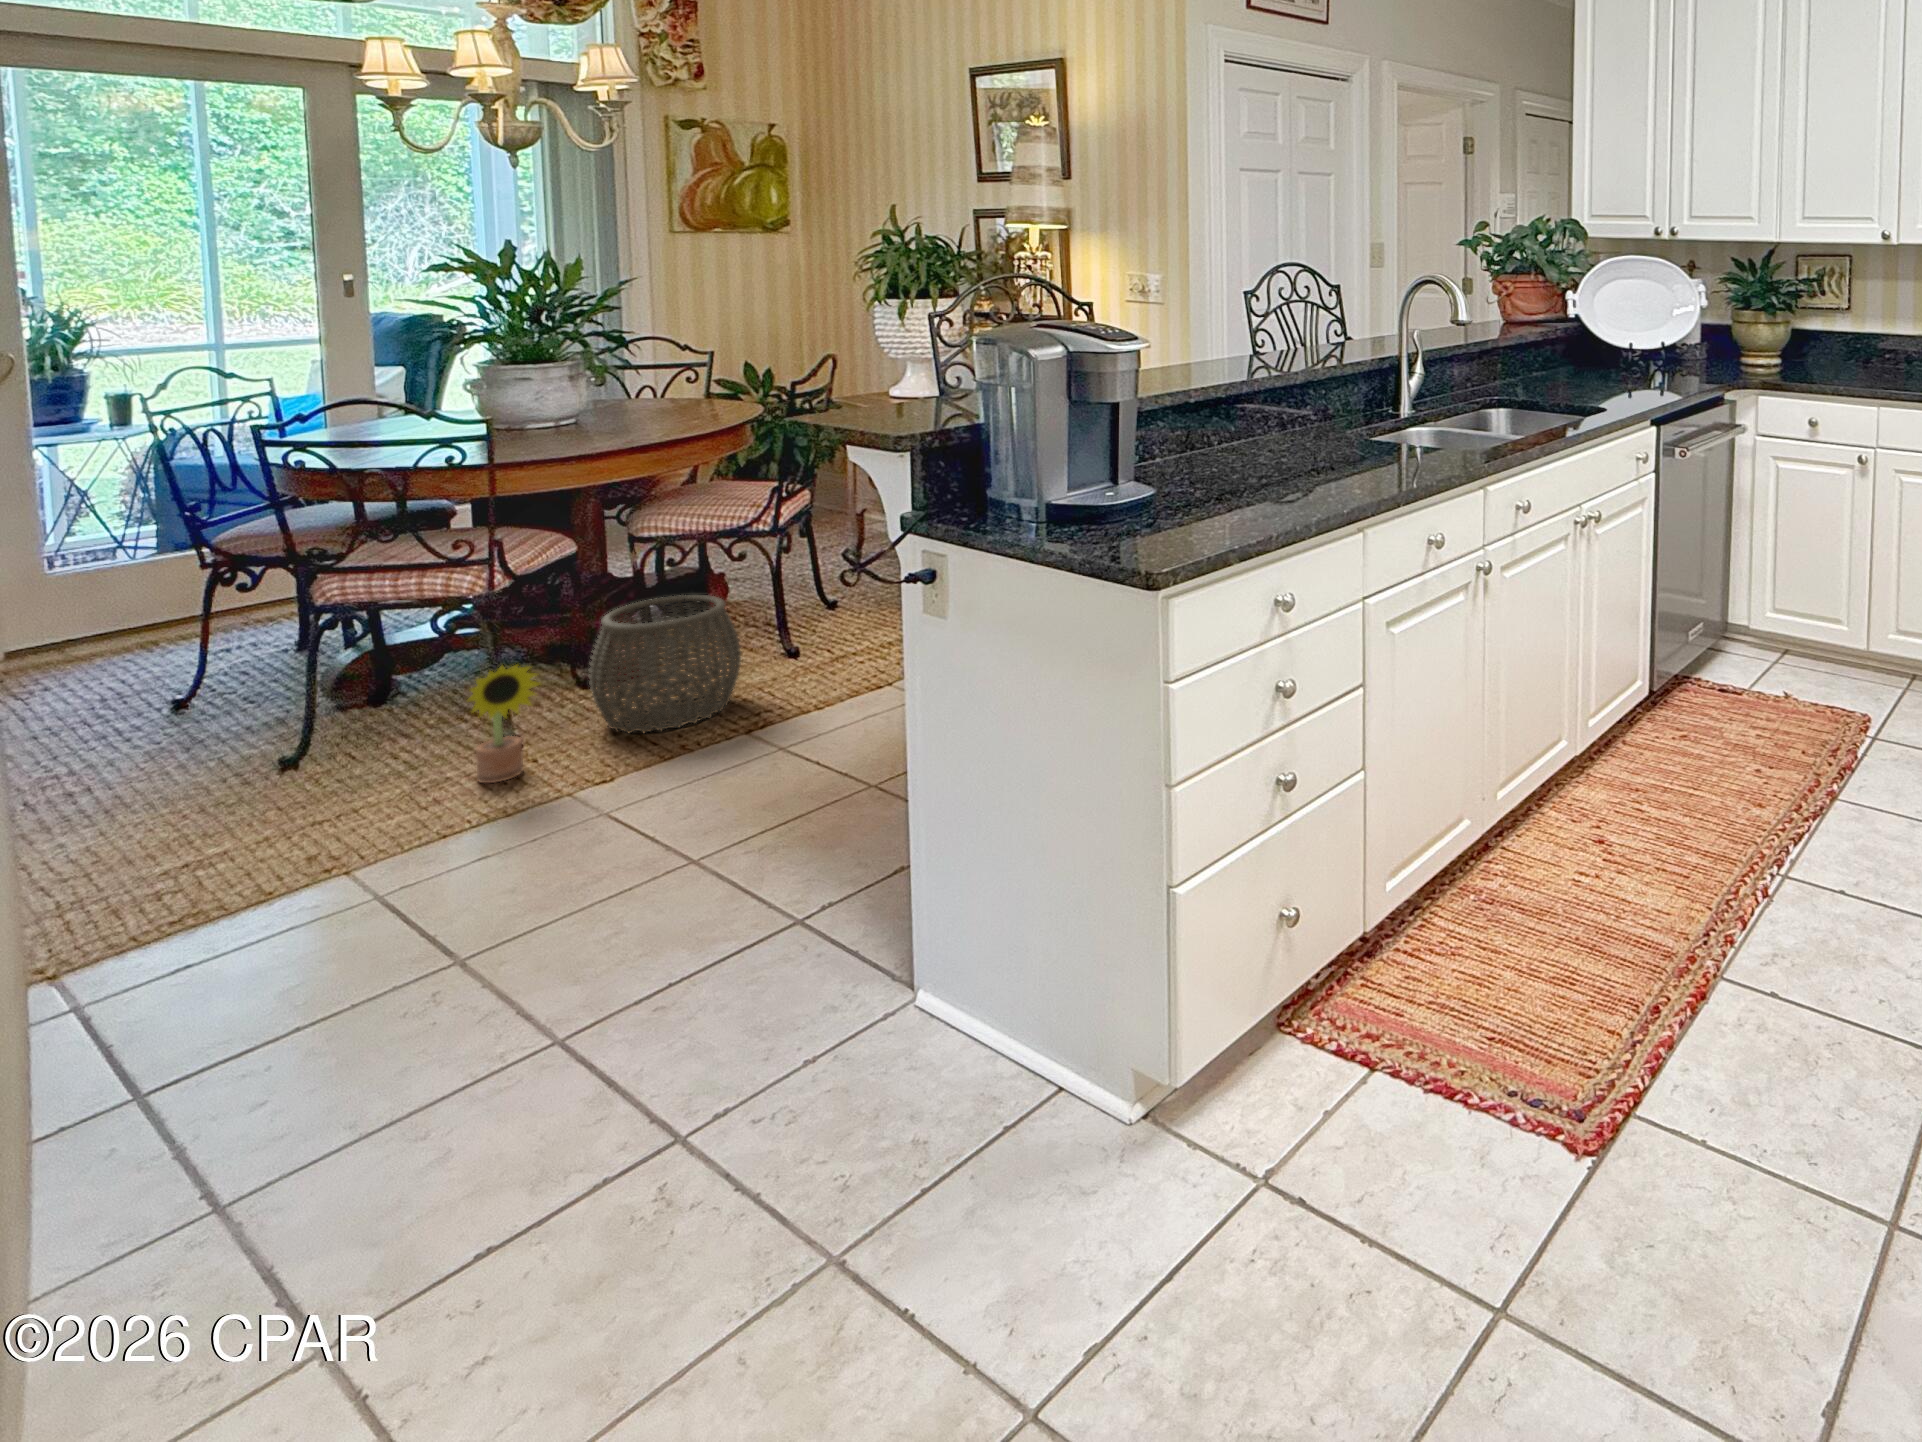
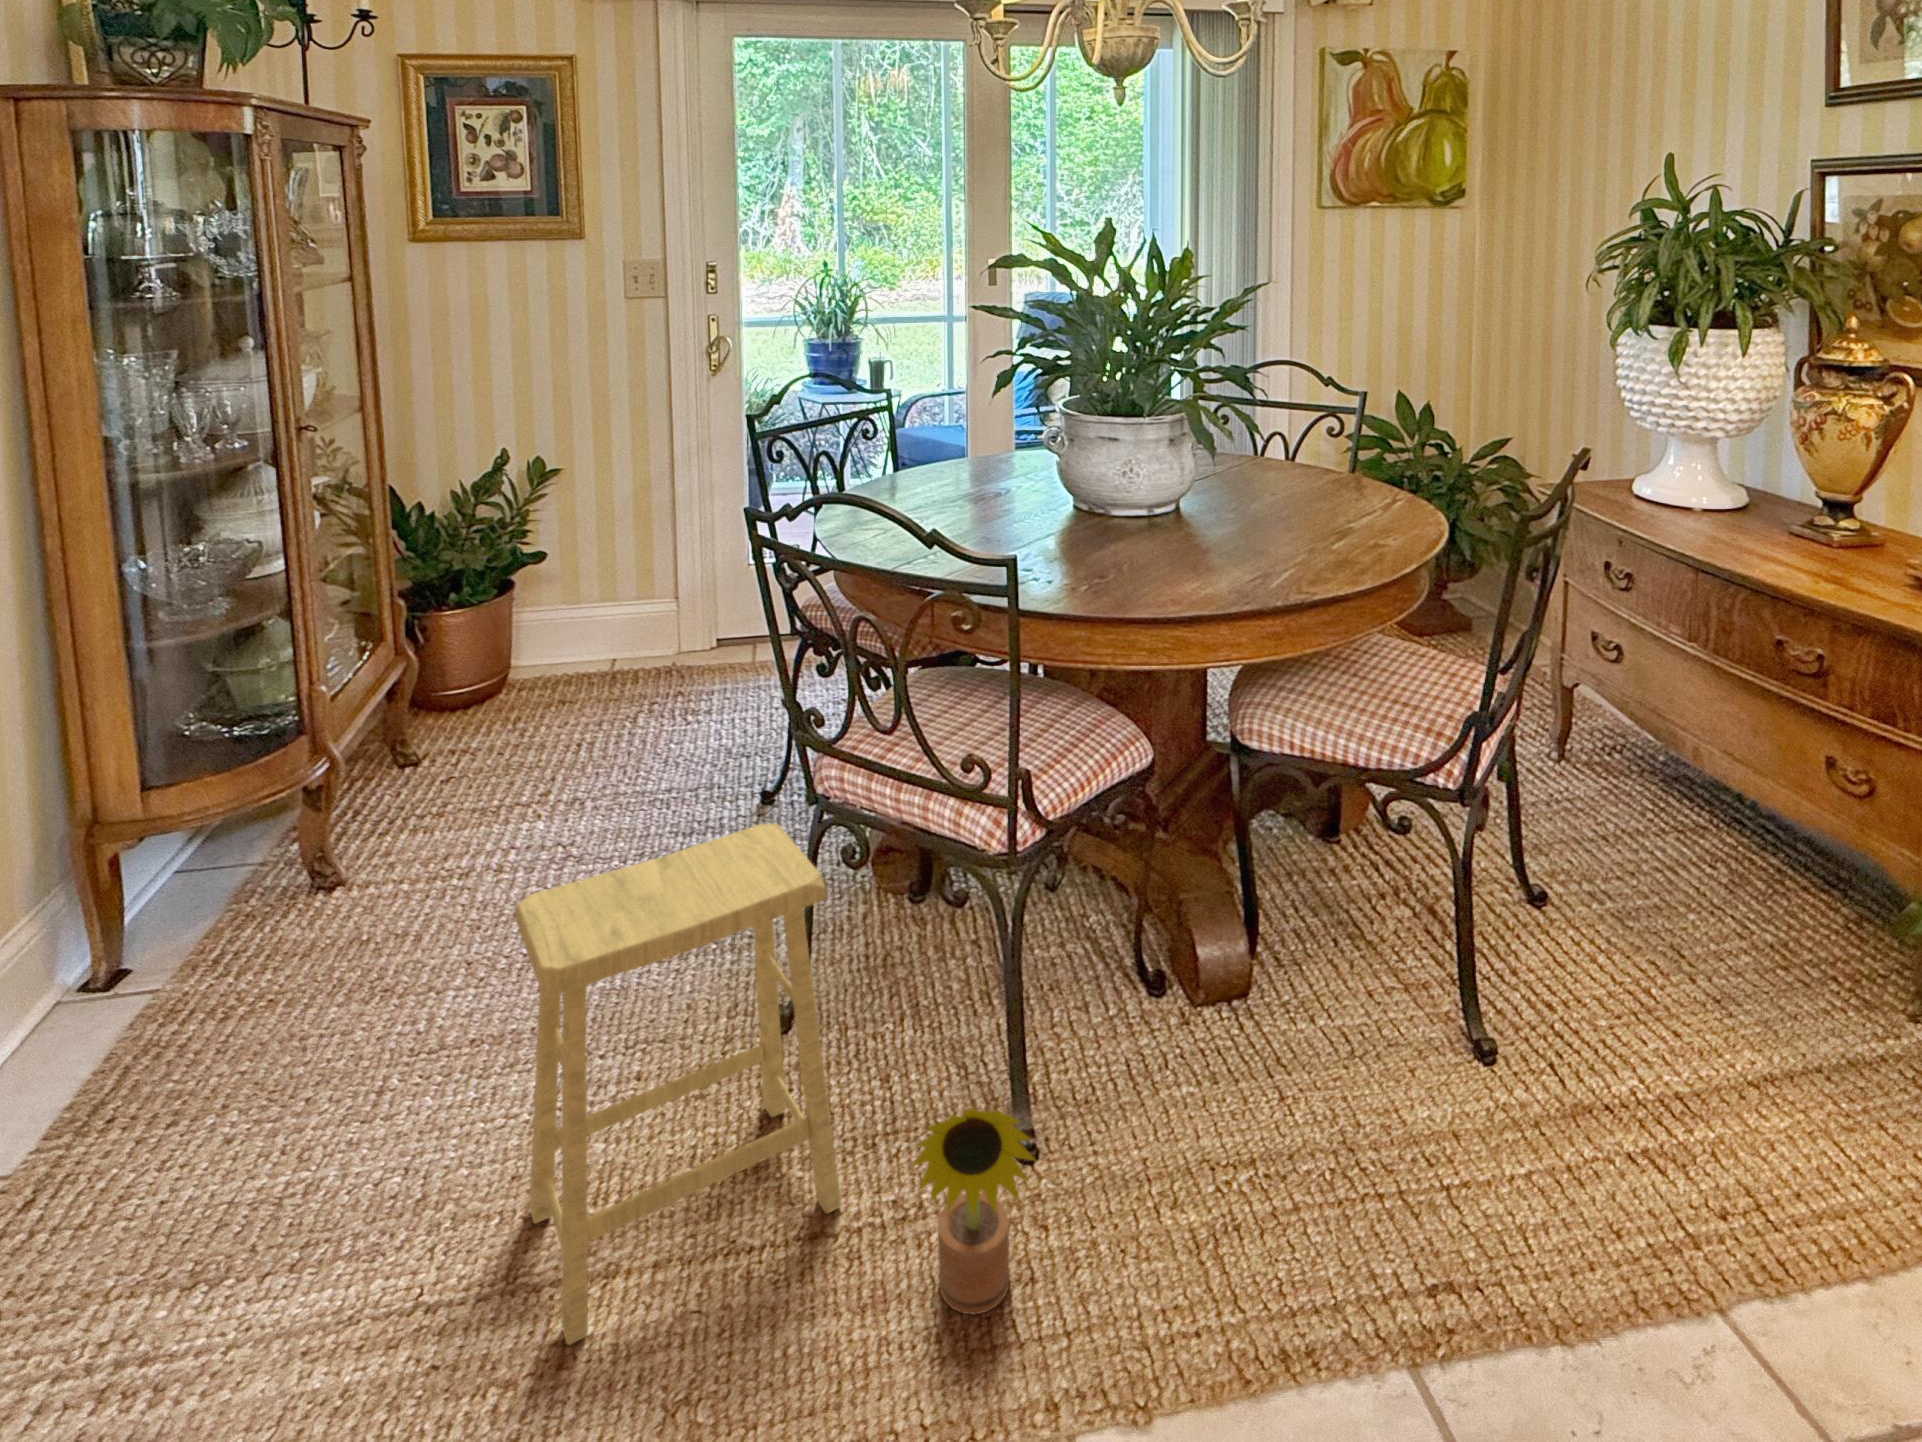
woven basket: present [589,595,741,733] -> none [1134,924,1402,1281]
footstool: none [128,599,395,860] -> present [515,824,842,1345]

